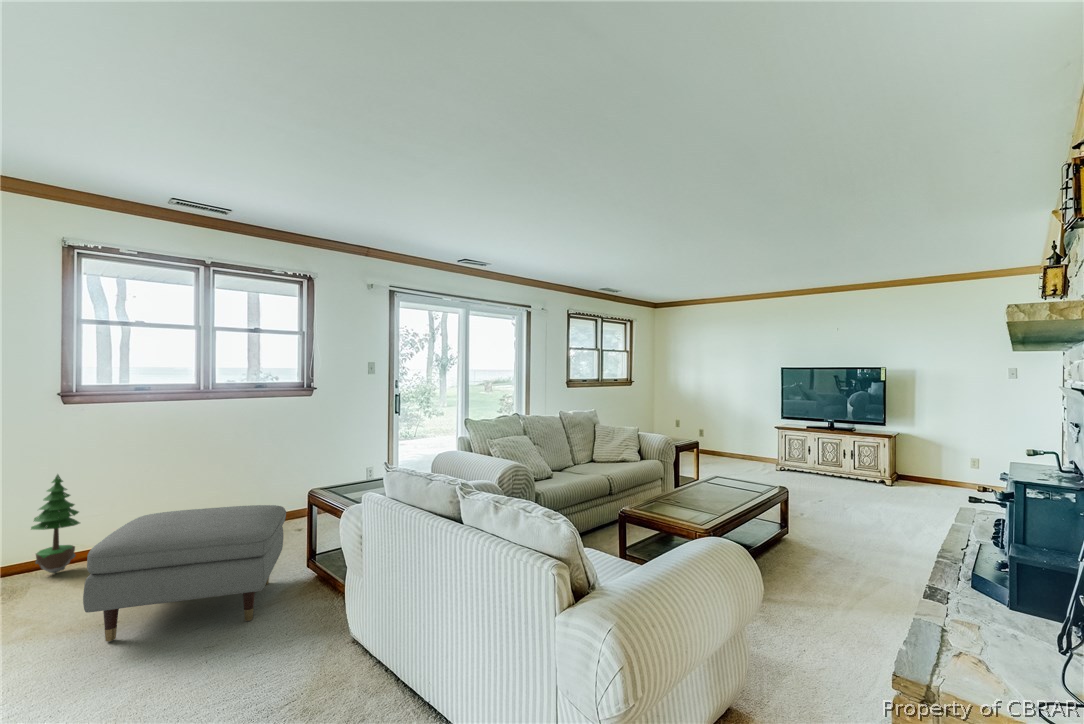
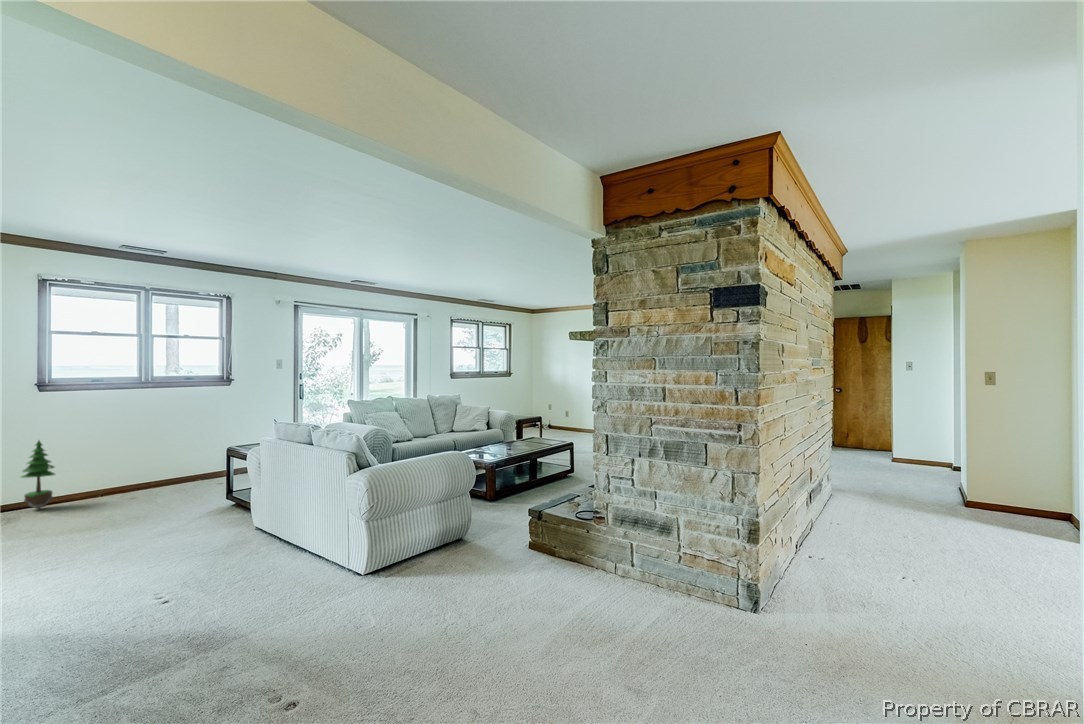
ottoman: present [83,505,286,642] -> none [77,456,210,534]

